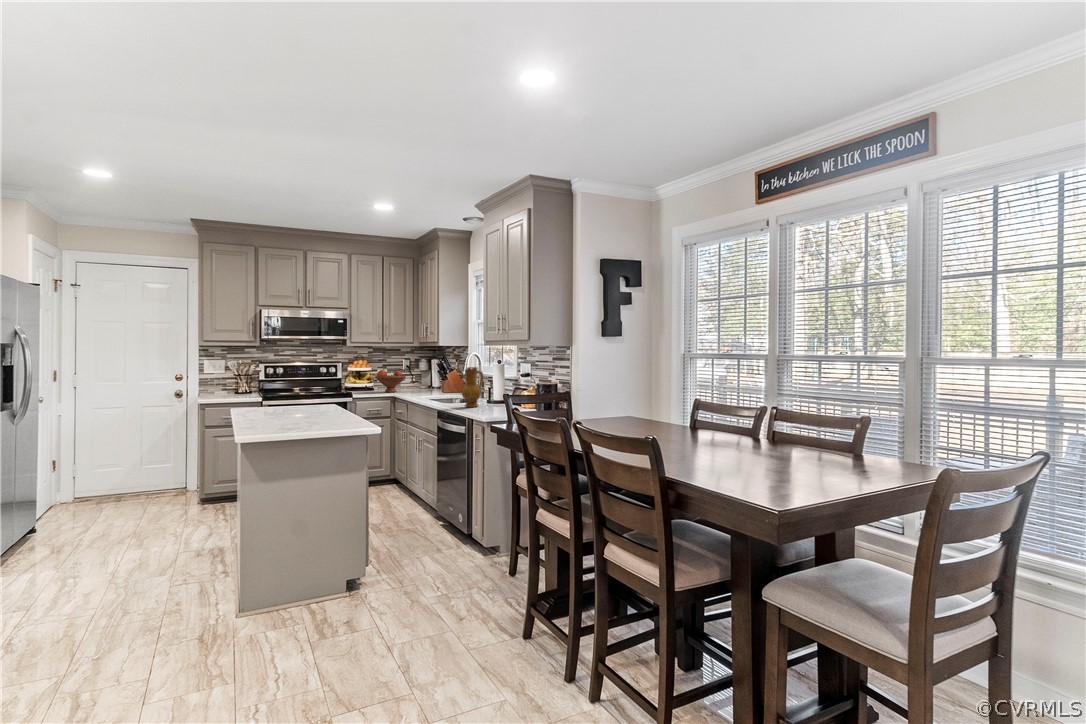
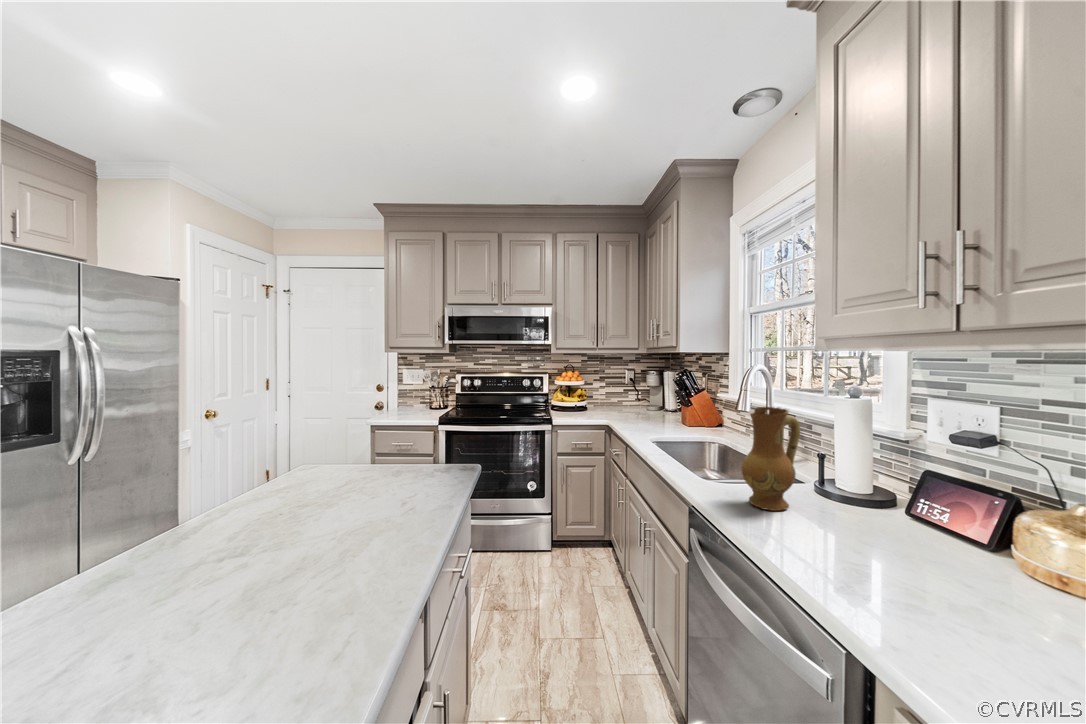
fruit bowl: present [375,370,406,392] -> none [587,385,628,417]

